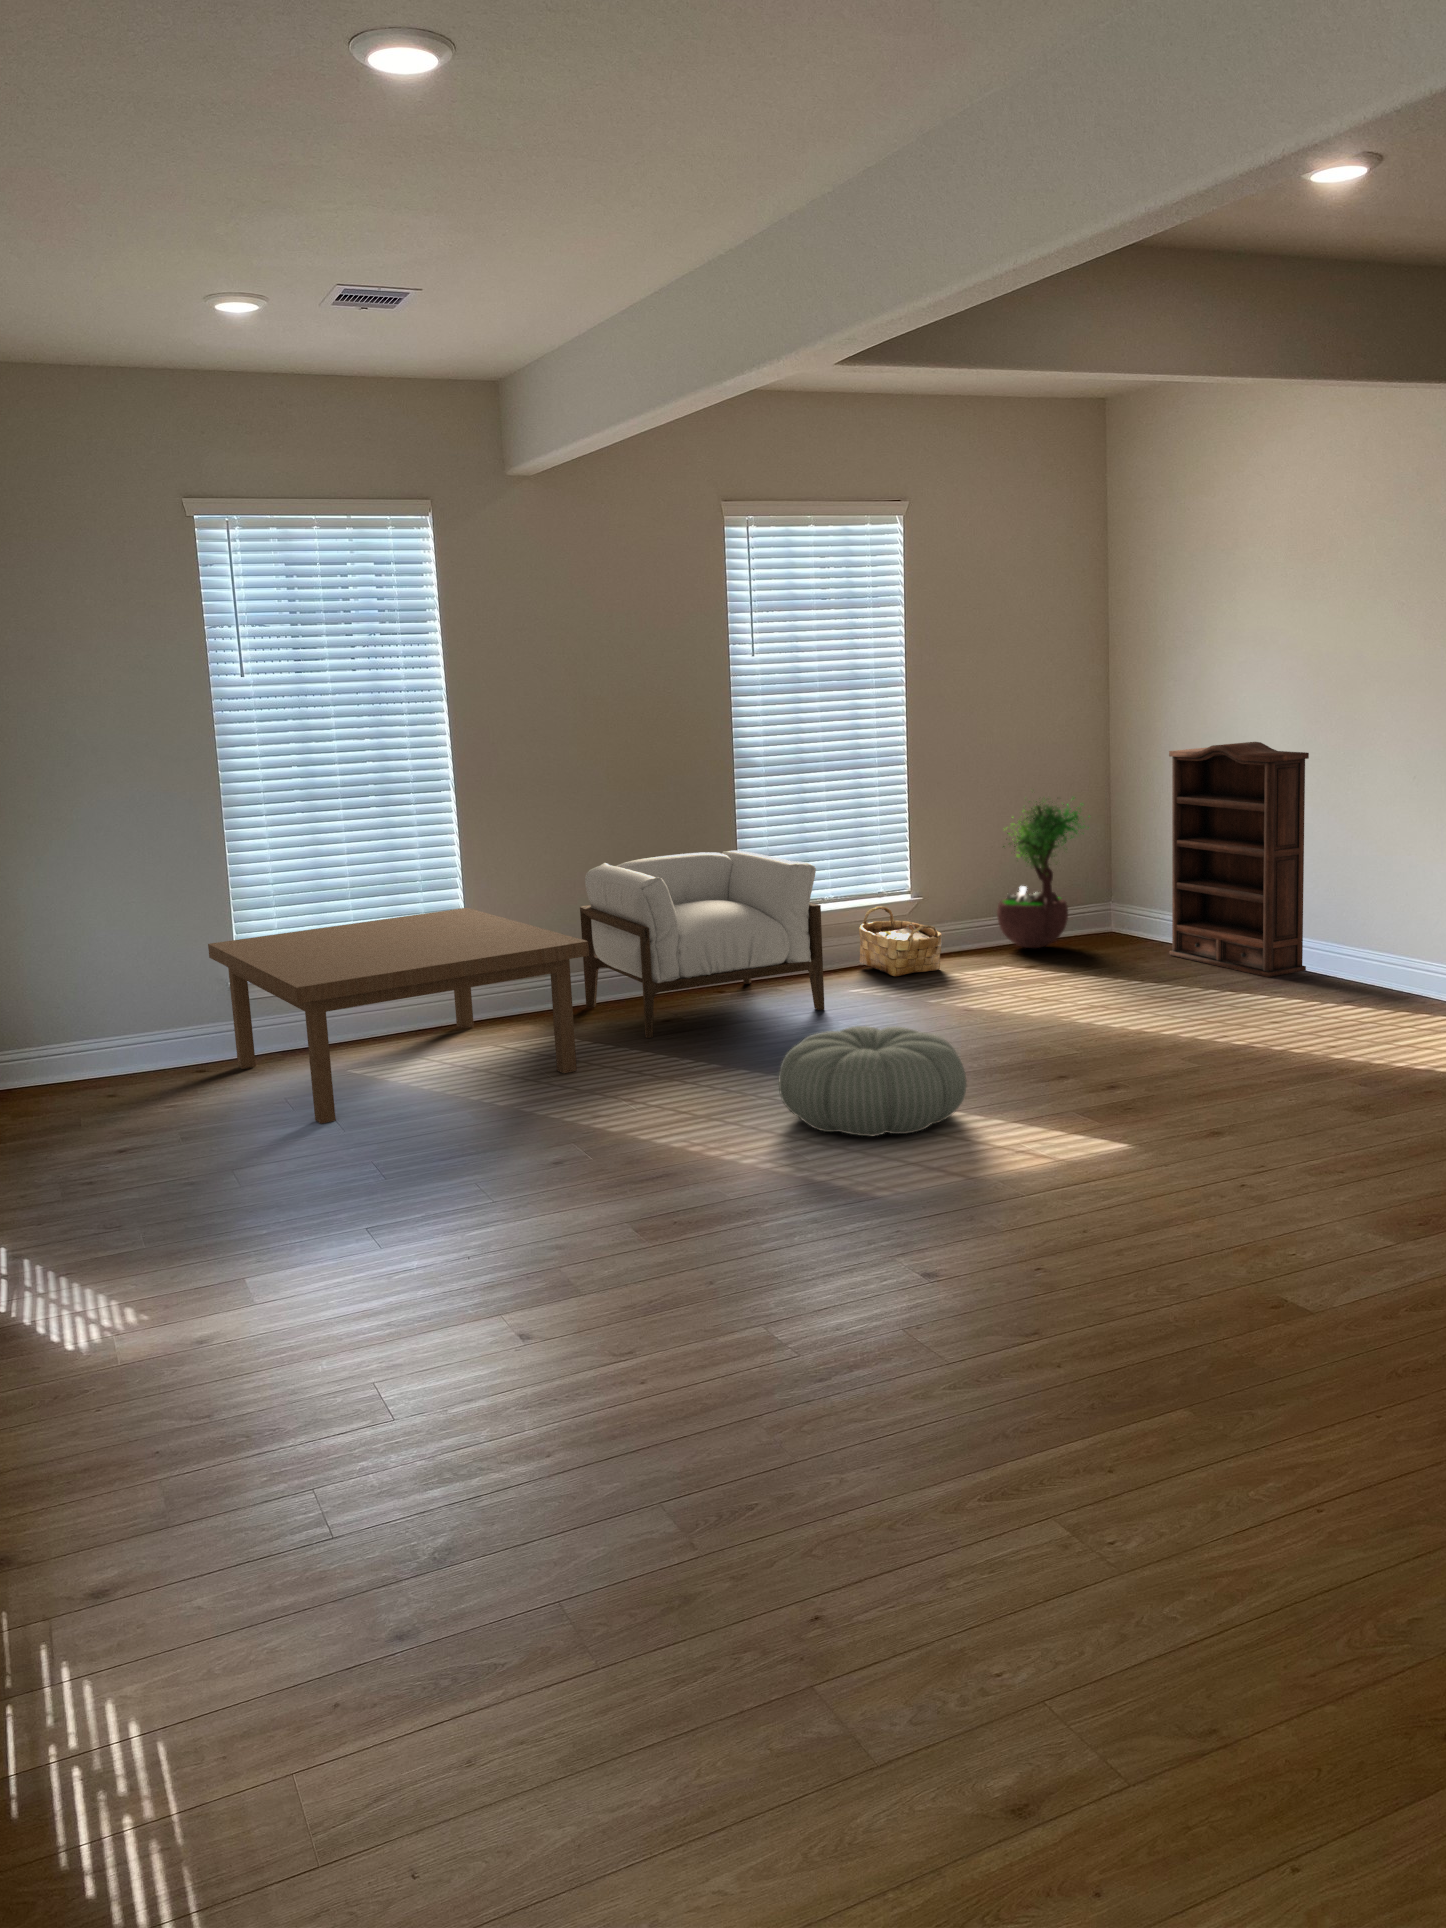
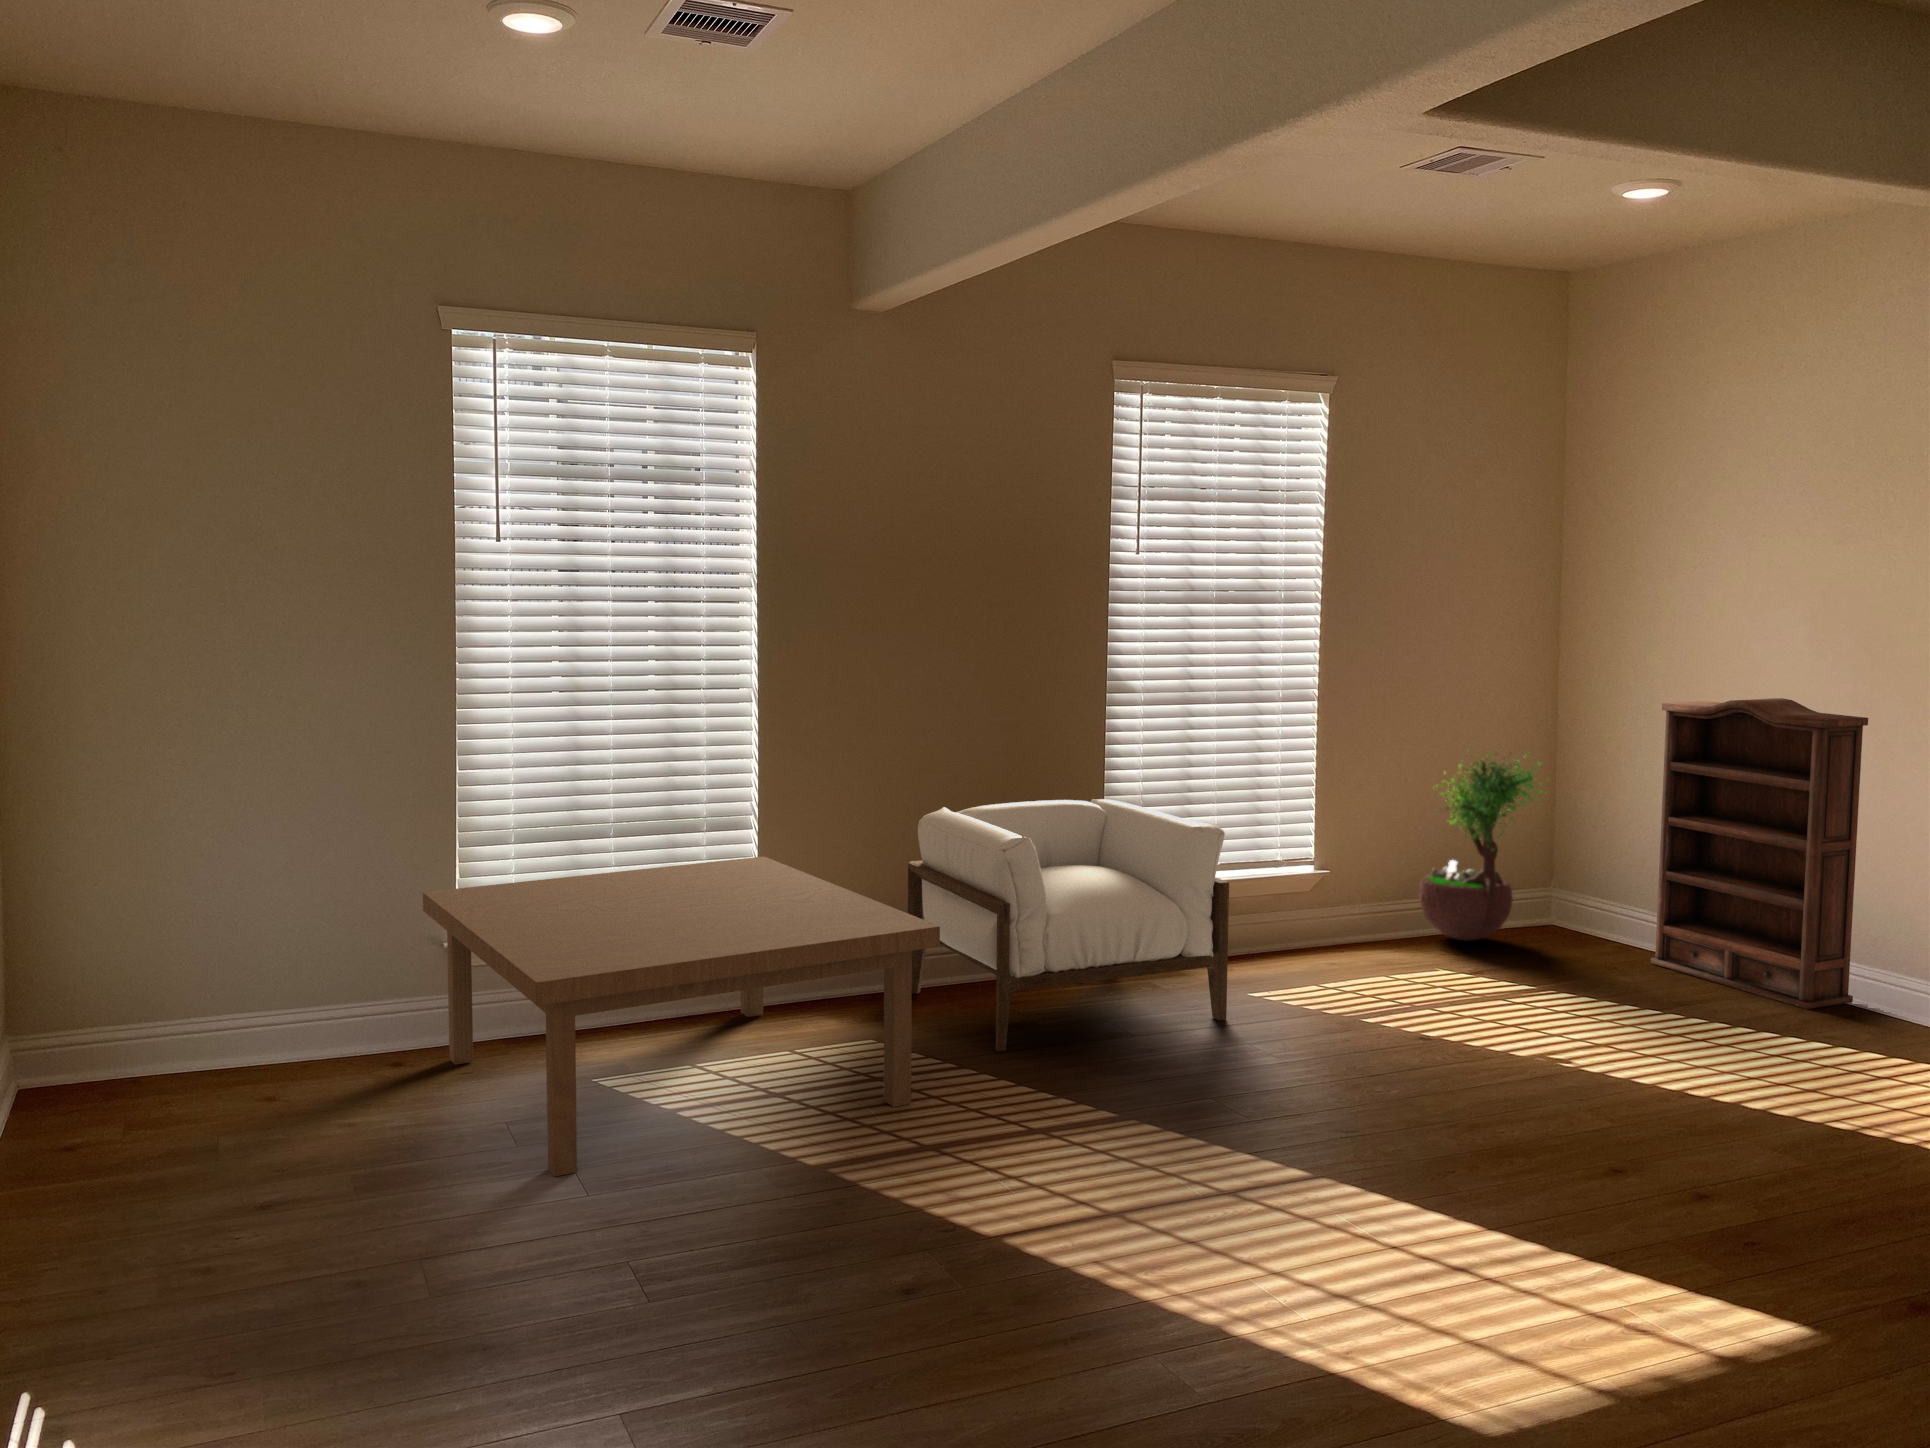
woven basket: present [859,906,942,977] -> none [1250,877,1362,972]
pouf: present [779,1026,967,1136] -> none [1229,1086,1518,1274]

